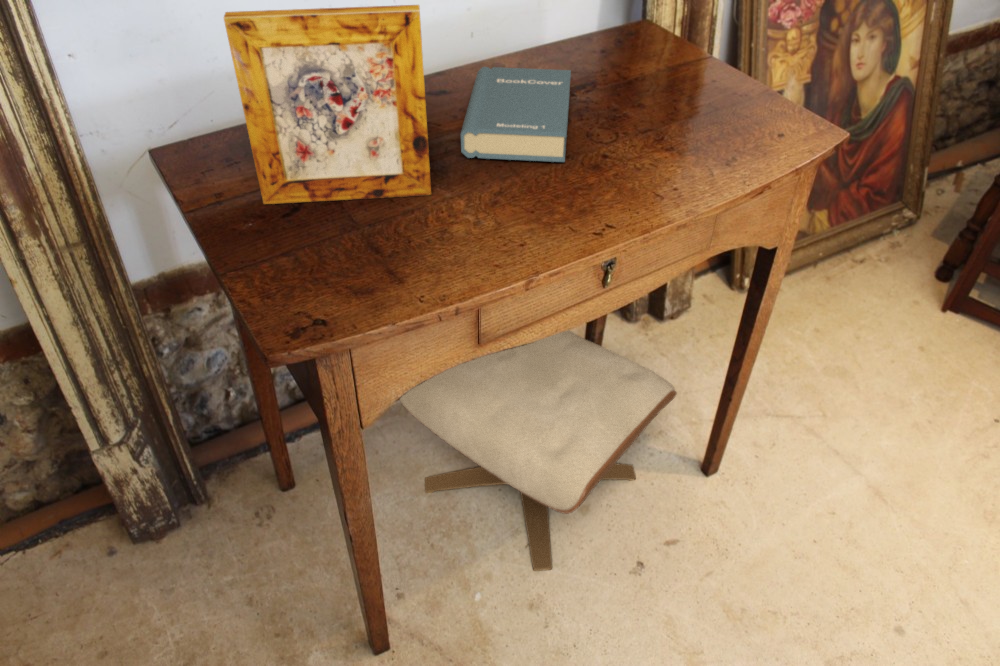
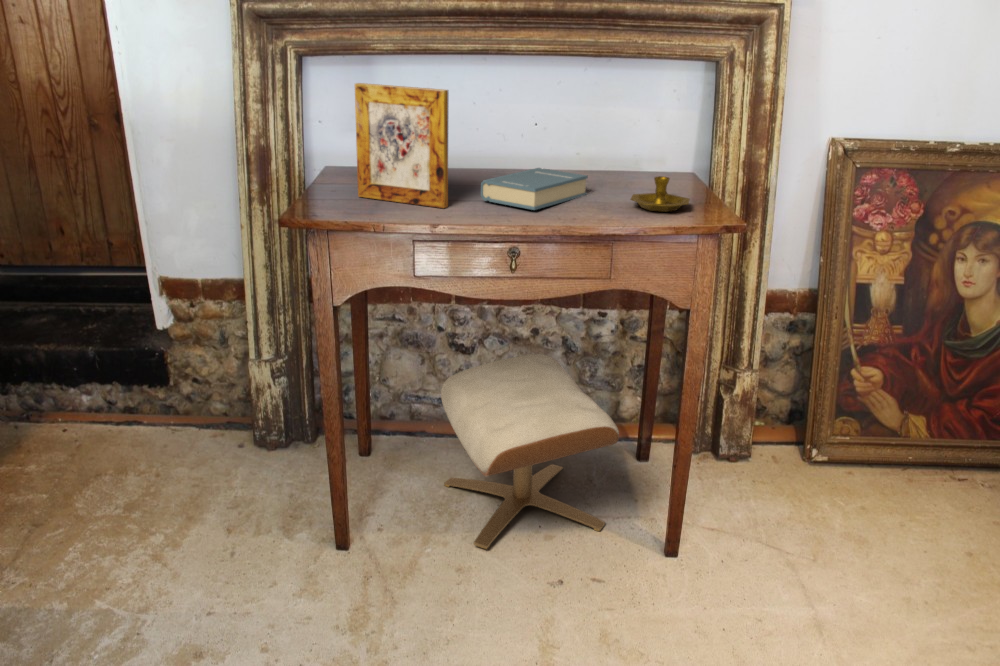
candlestick: none [649,55,738,115] -> present [631,176,690,212]

